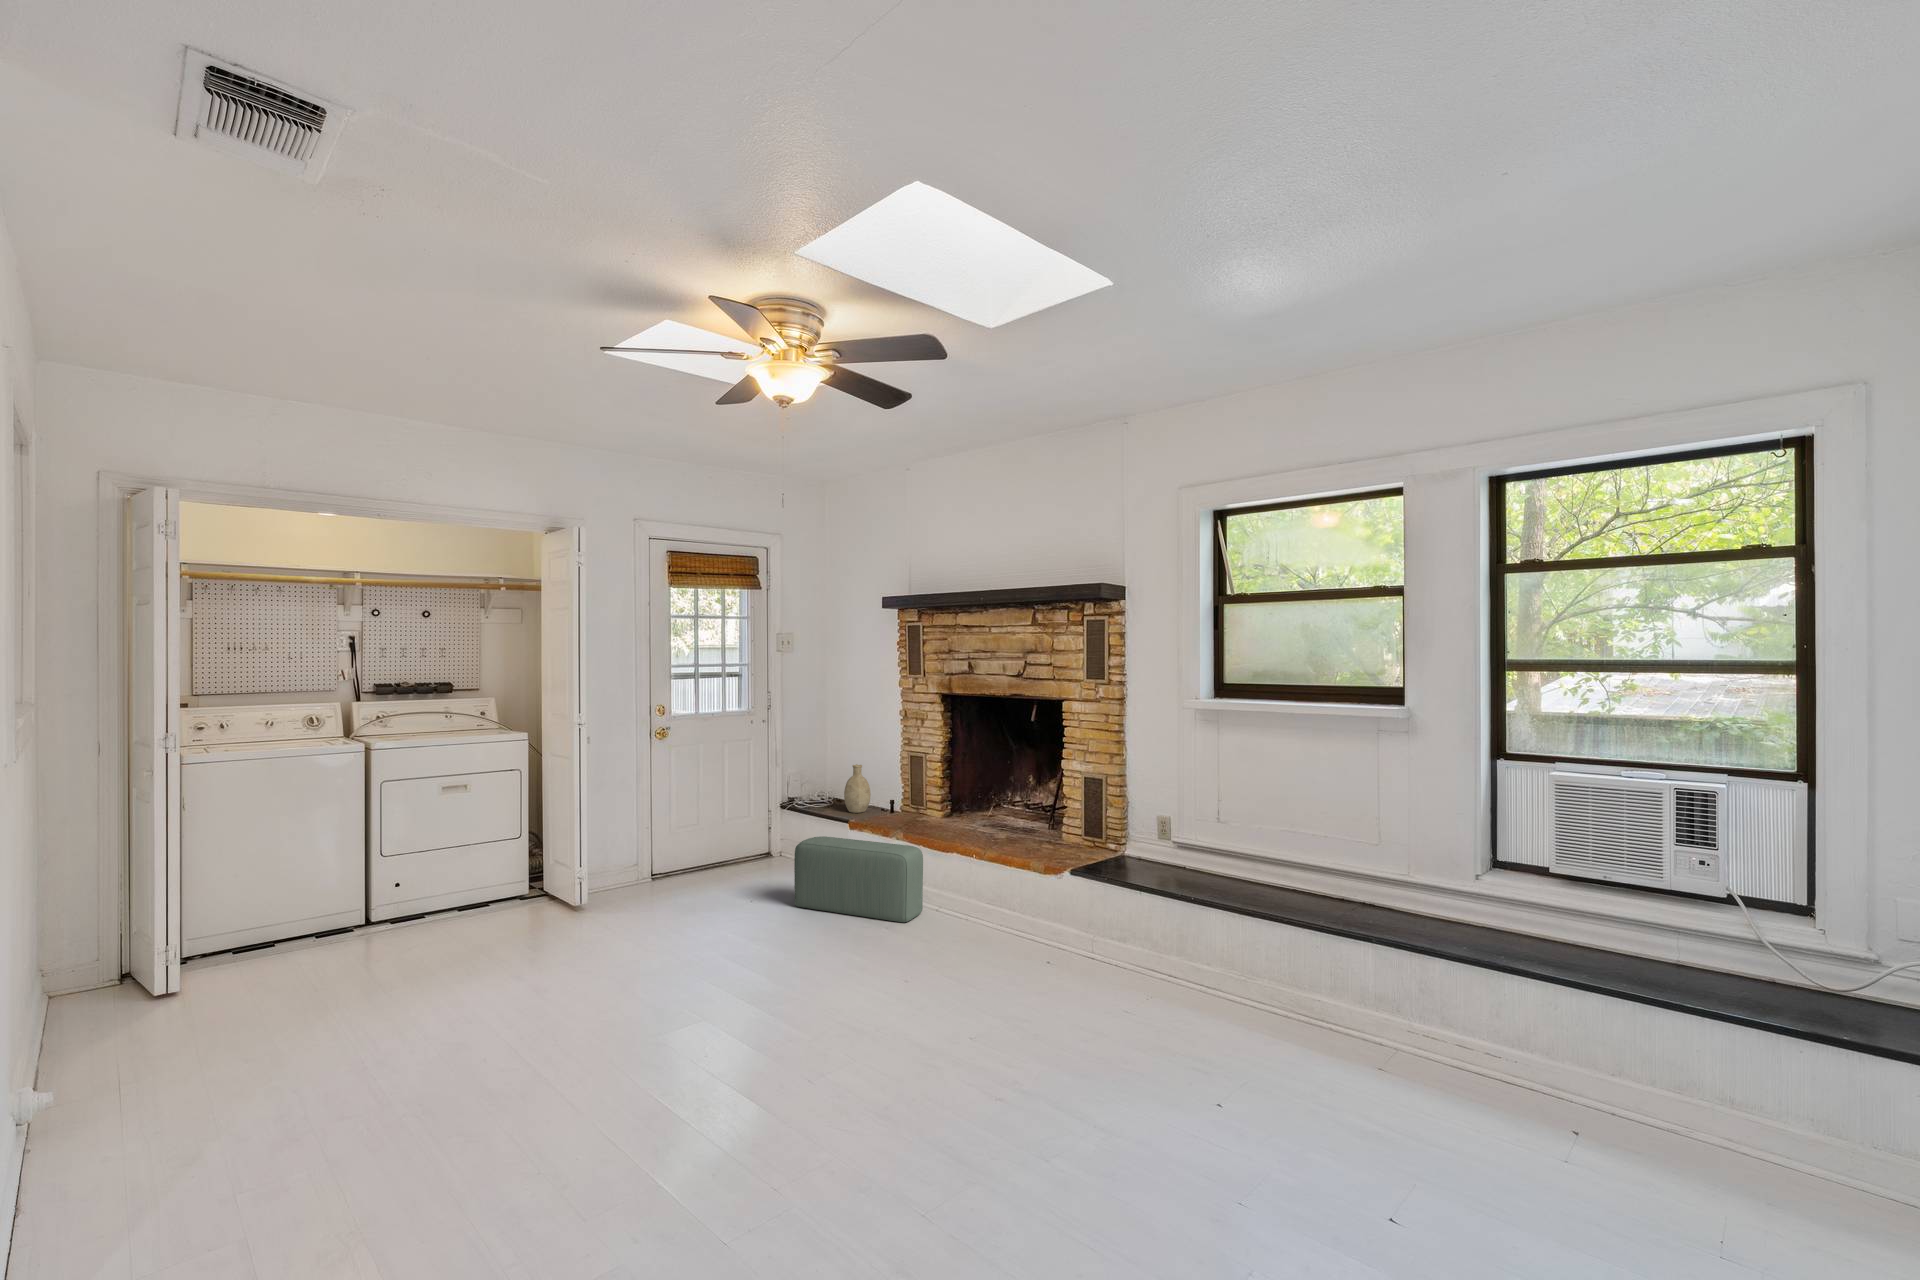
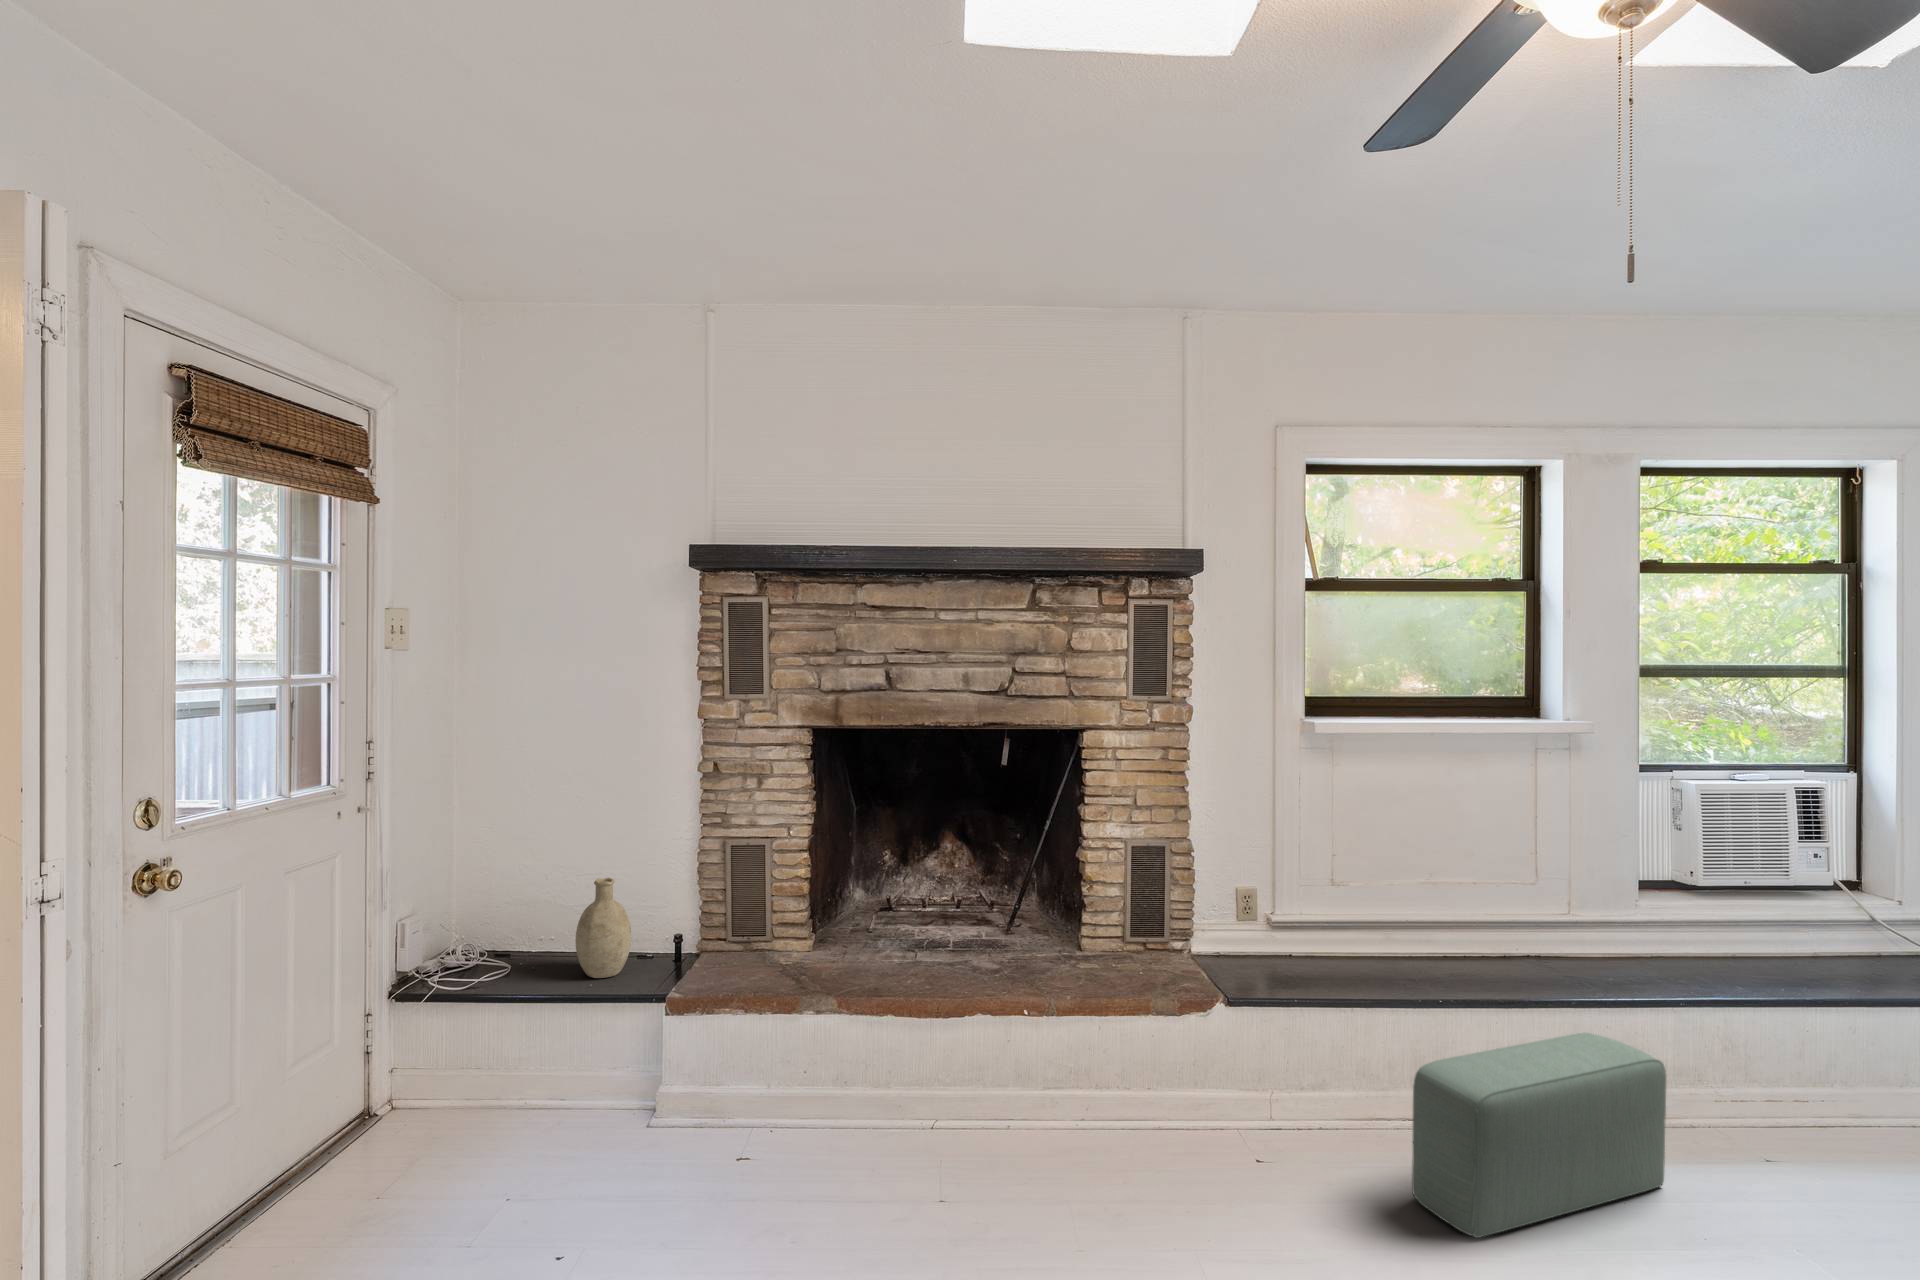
pouf: present [794,836,923,922] -> present [1412,1033,1666,1238]

